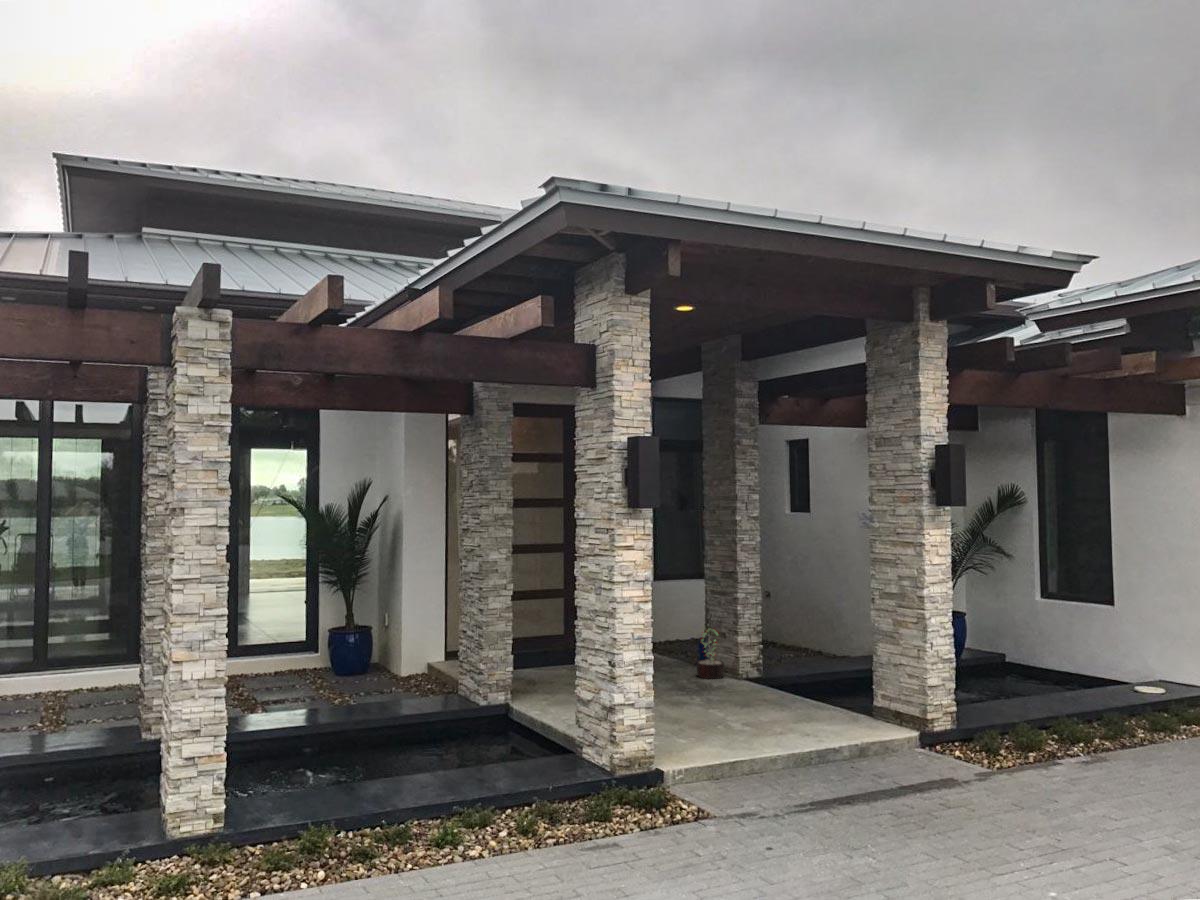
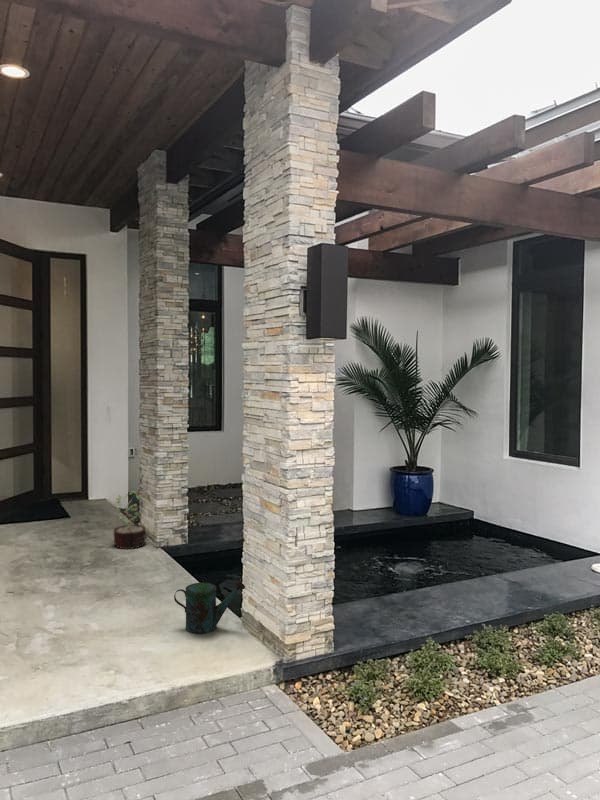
watering can: none [823,683,877,722] -> present [174,581,245,634]

